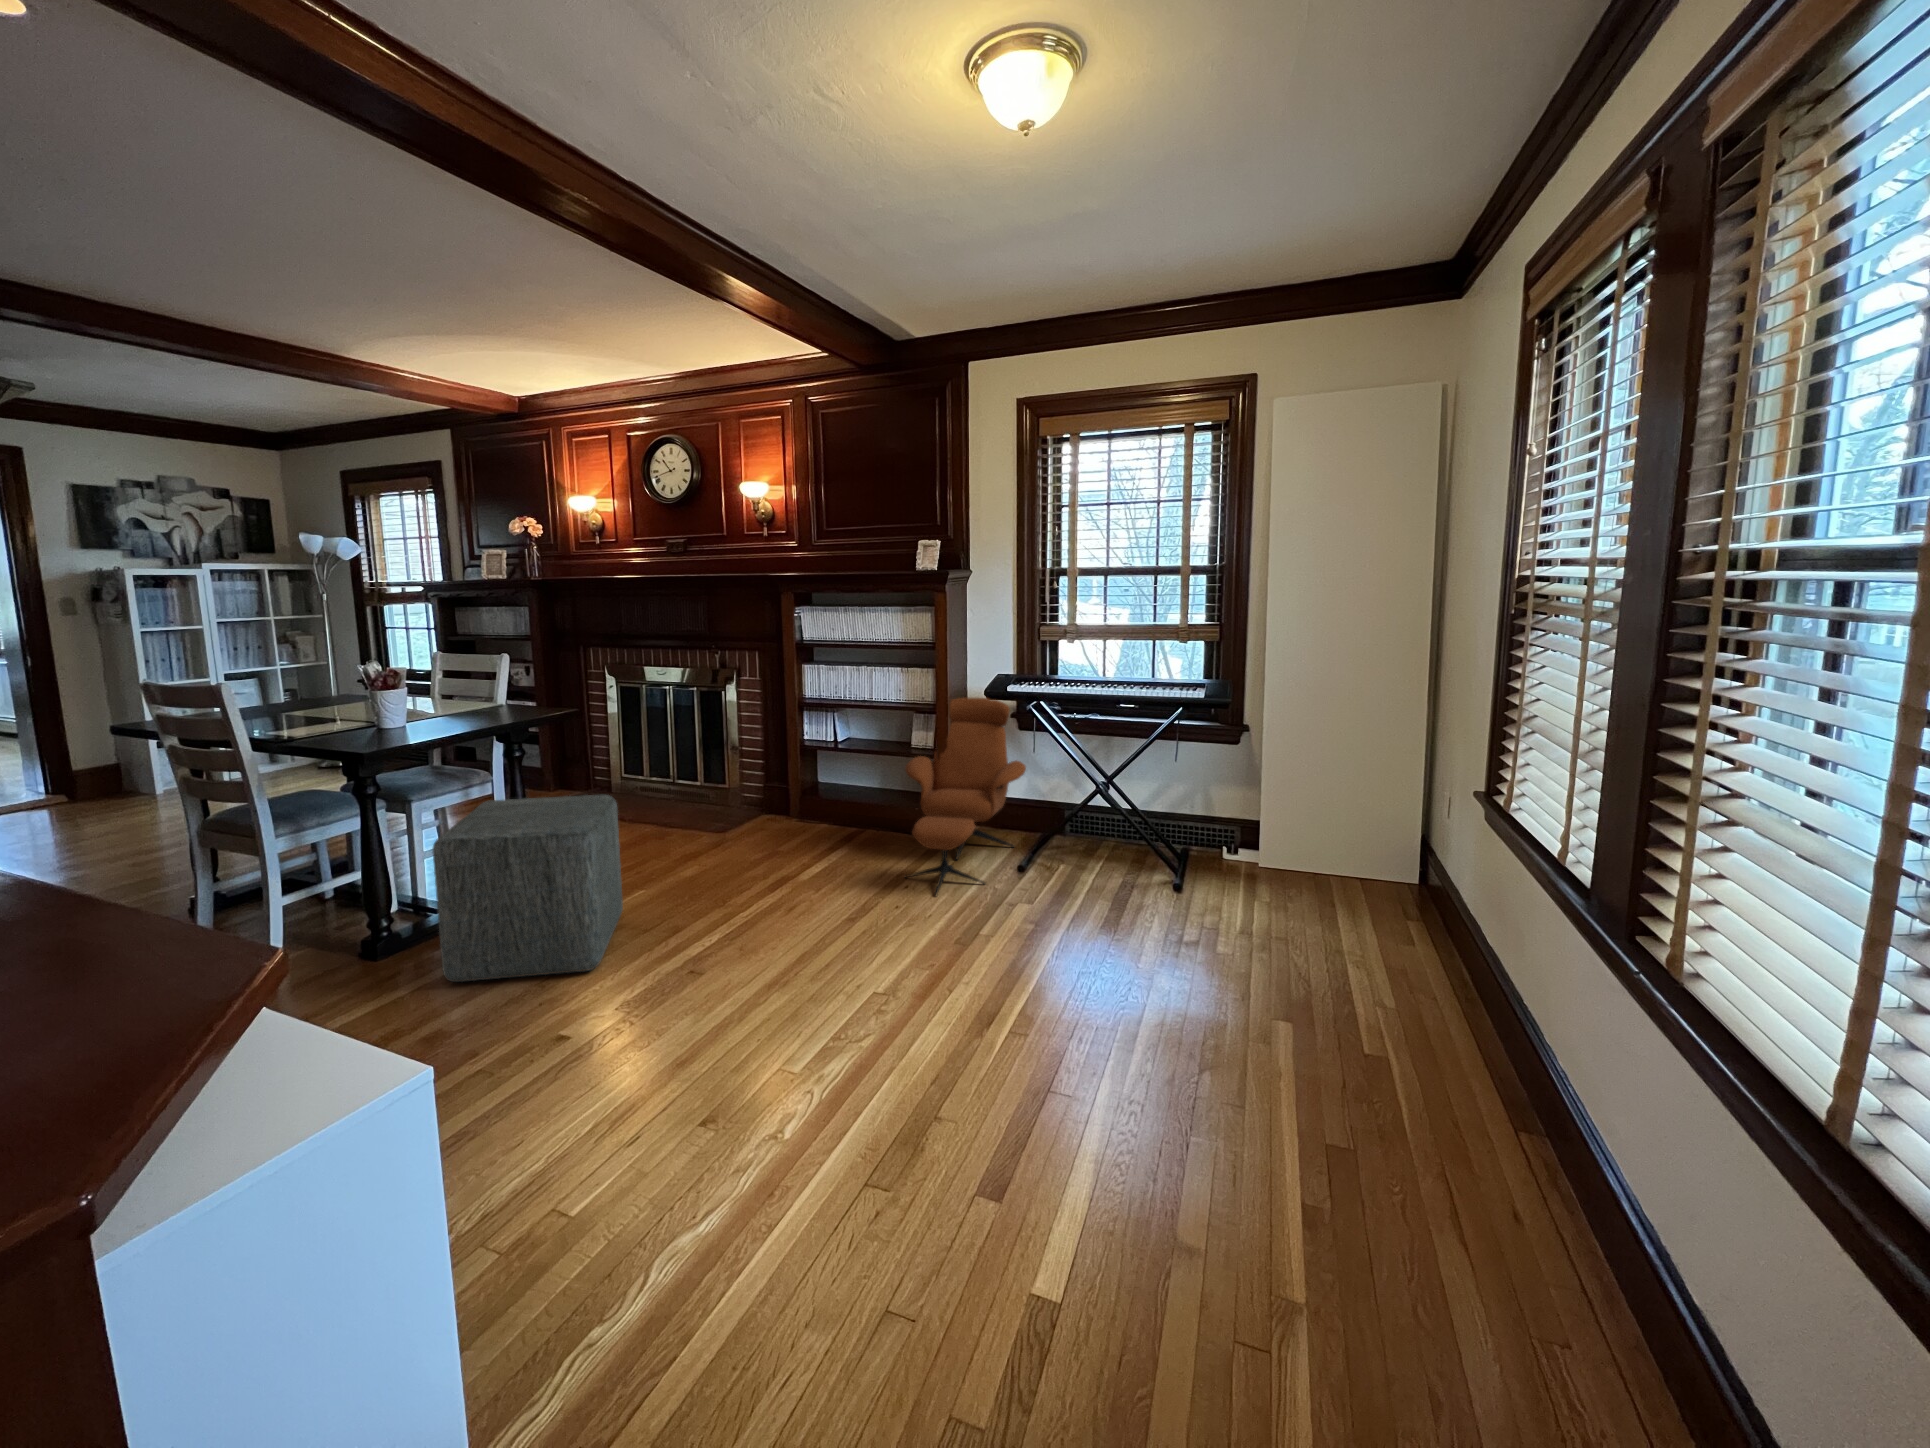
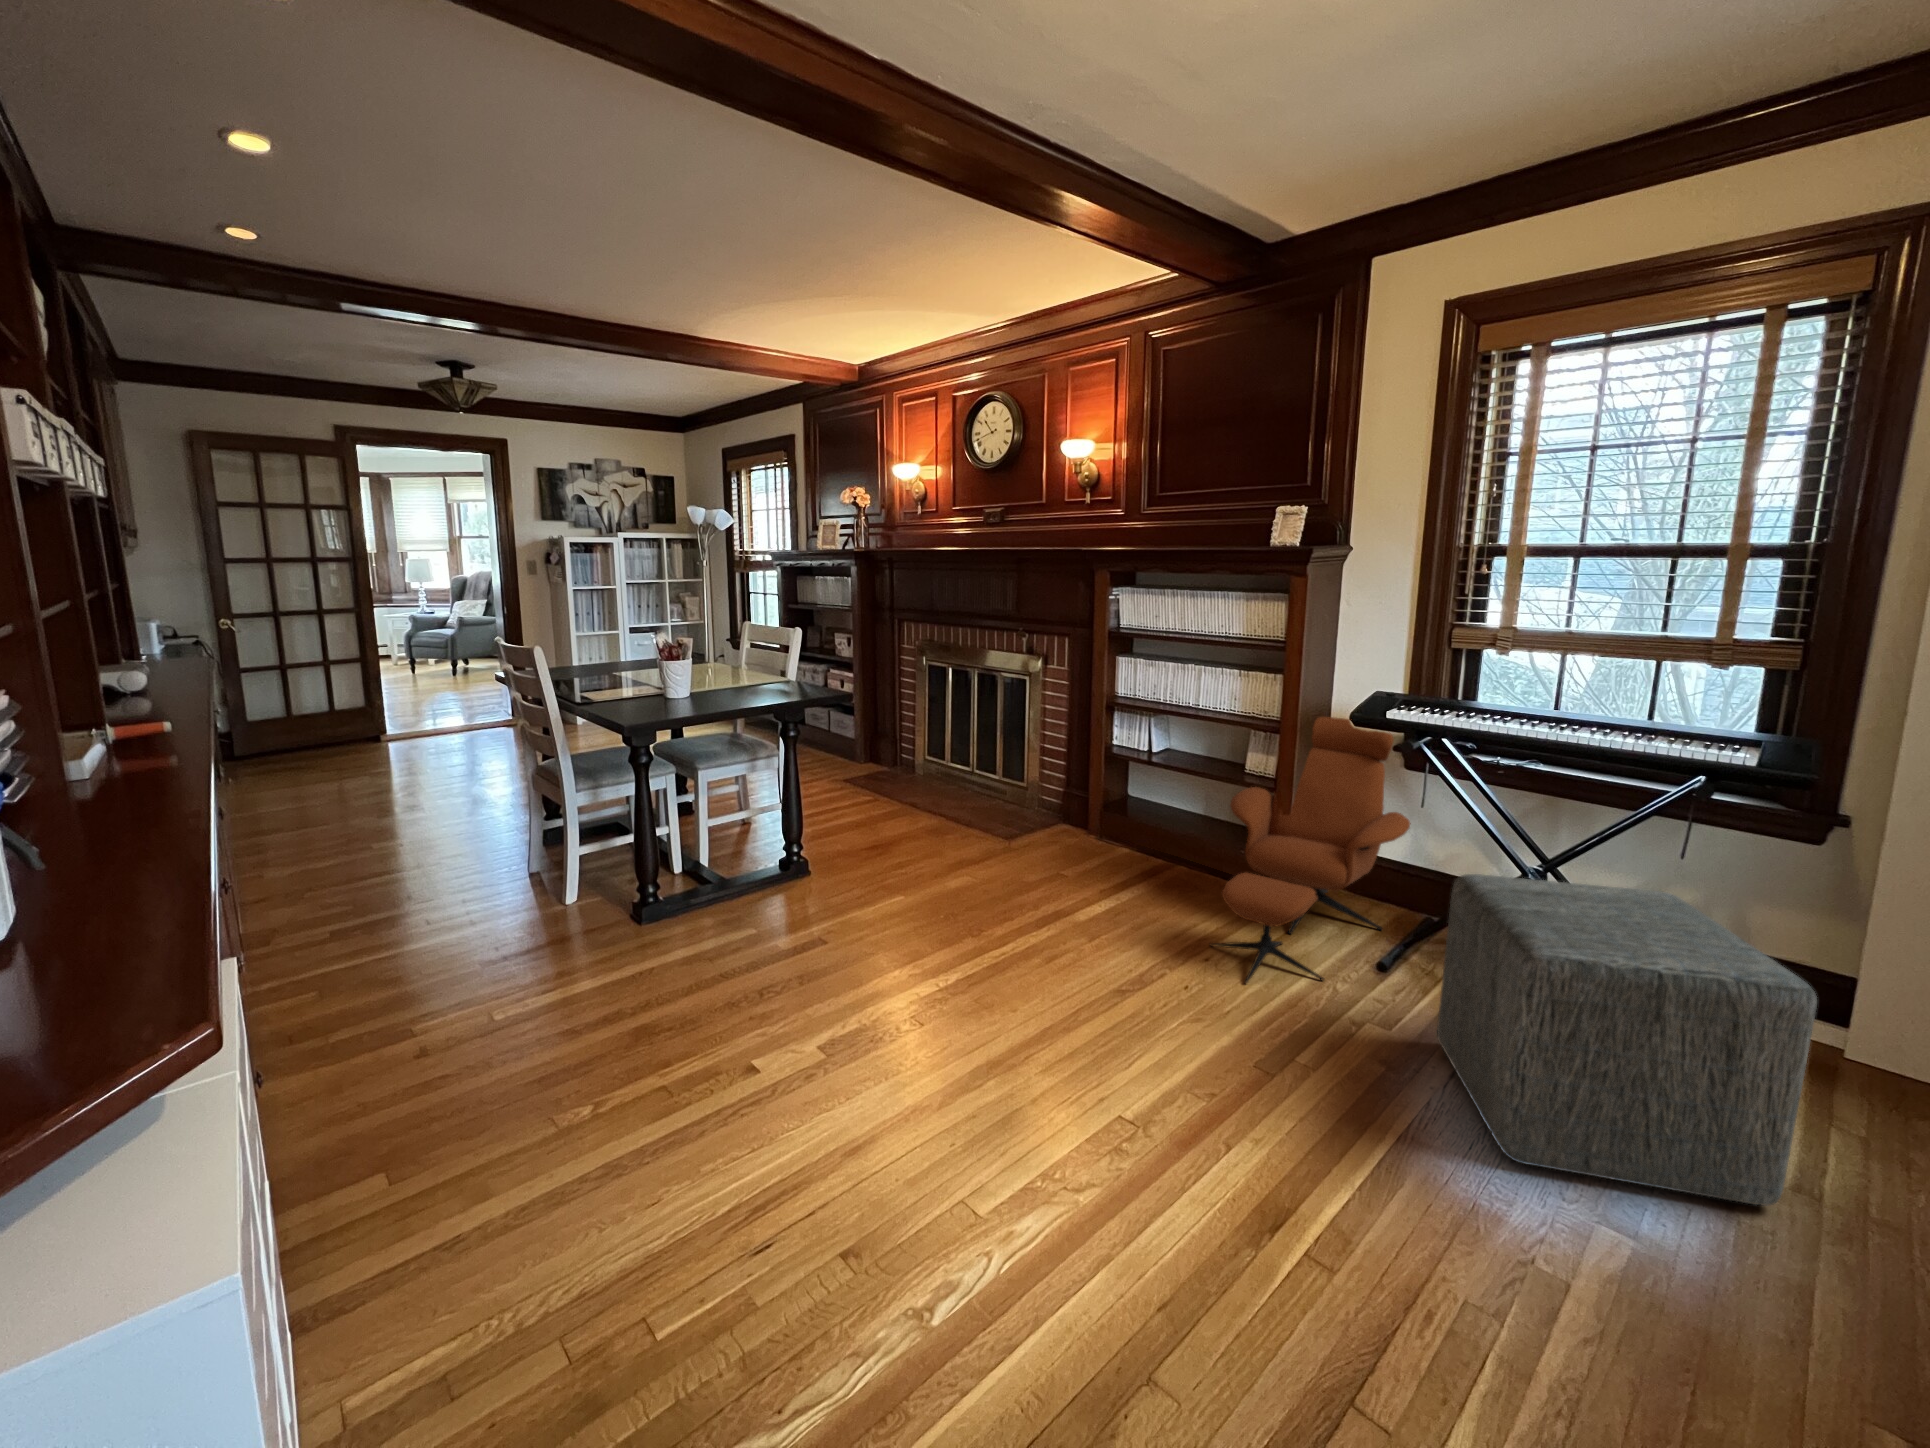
ottoman: present [433,795,623,982] -> present [1437,874,1817,1206]

